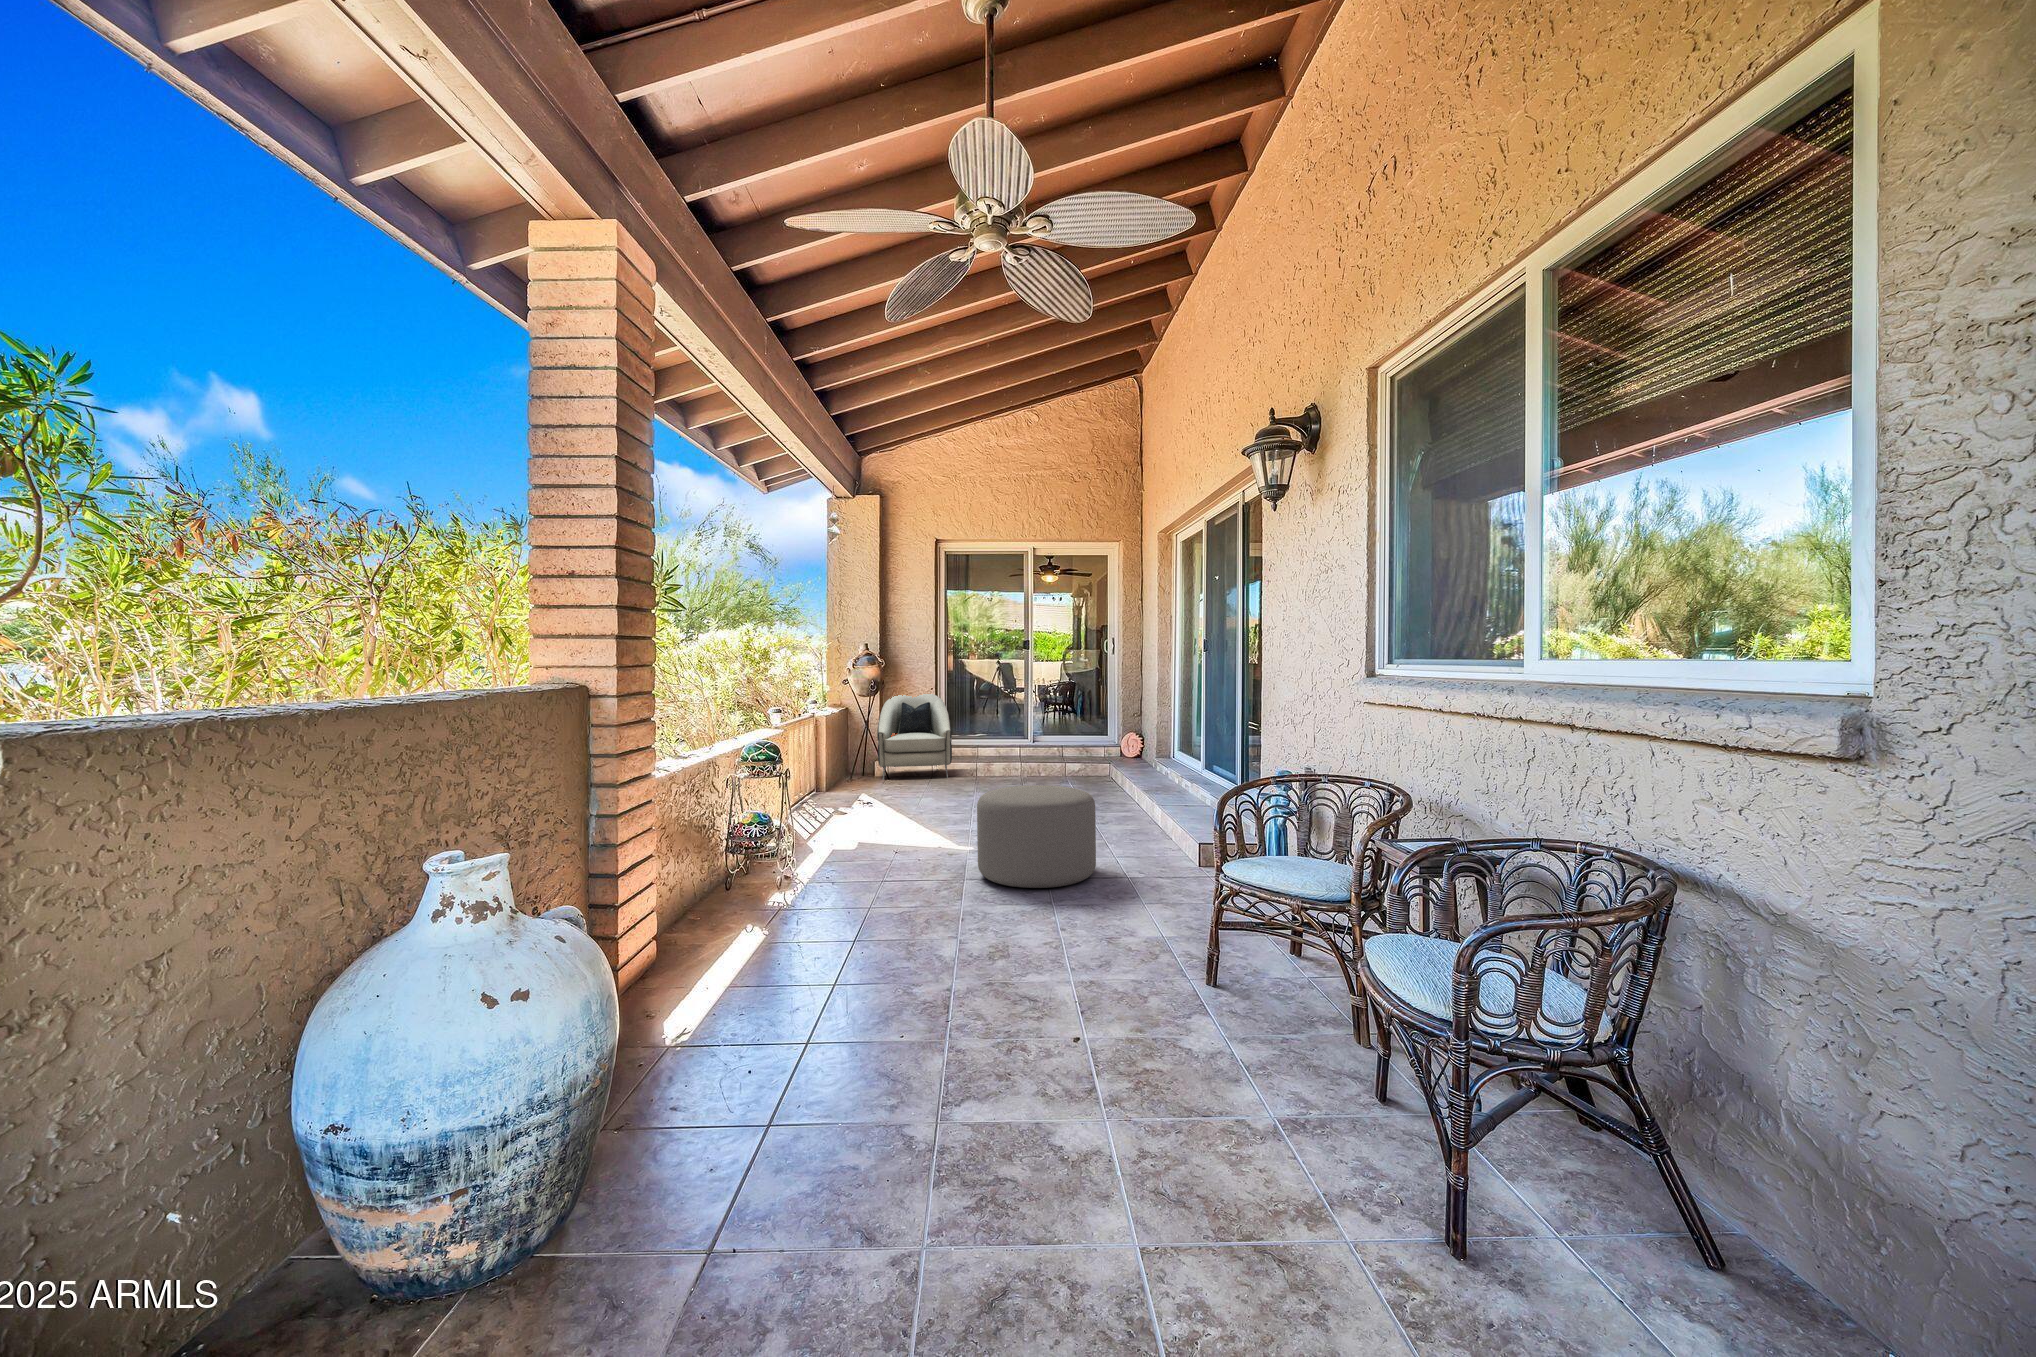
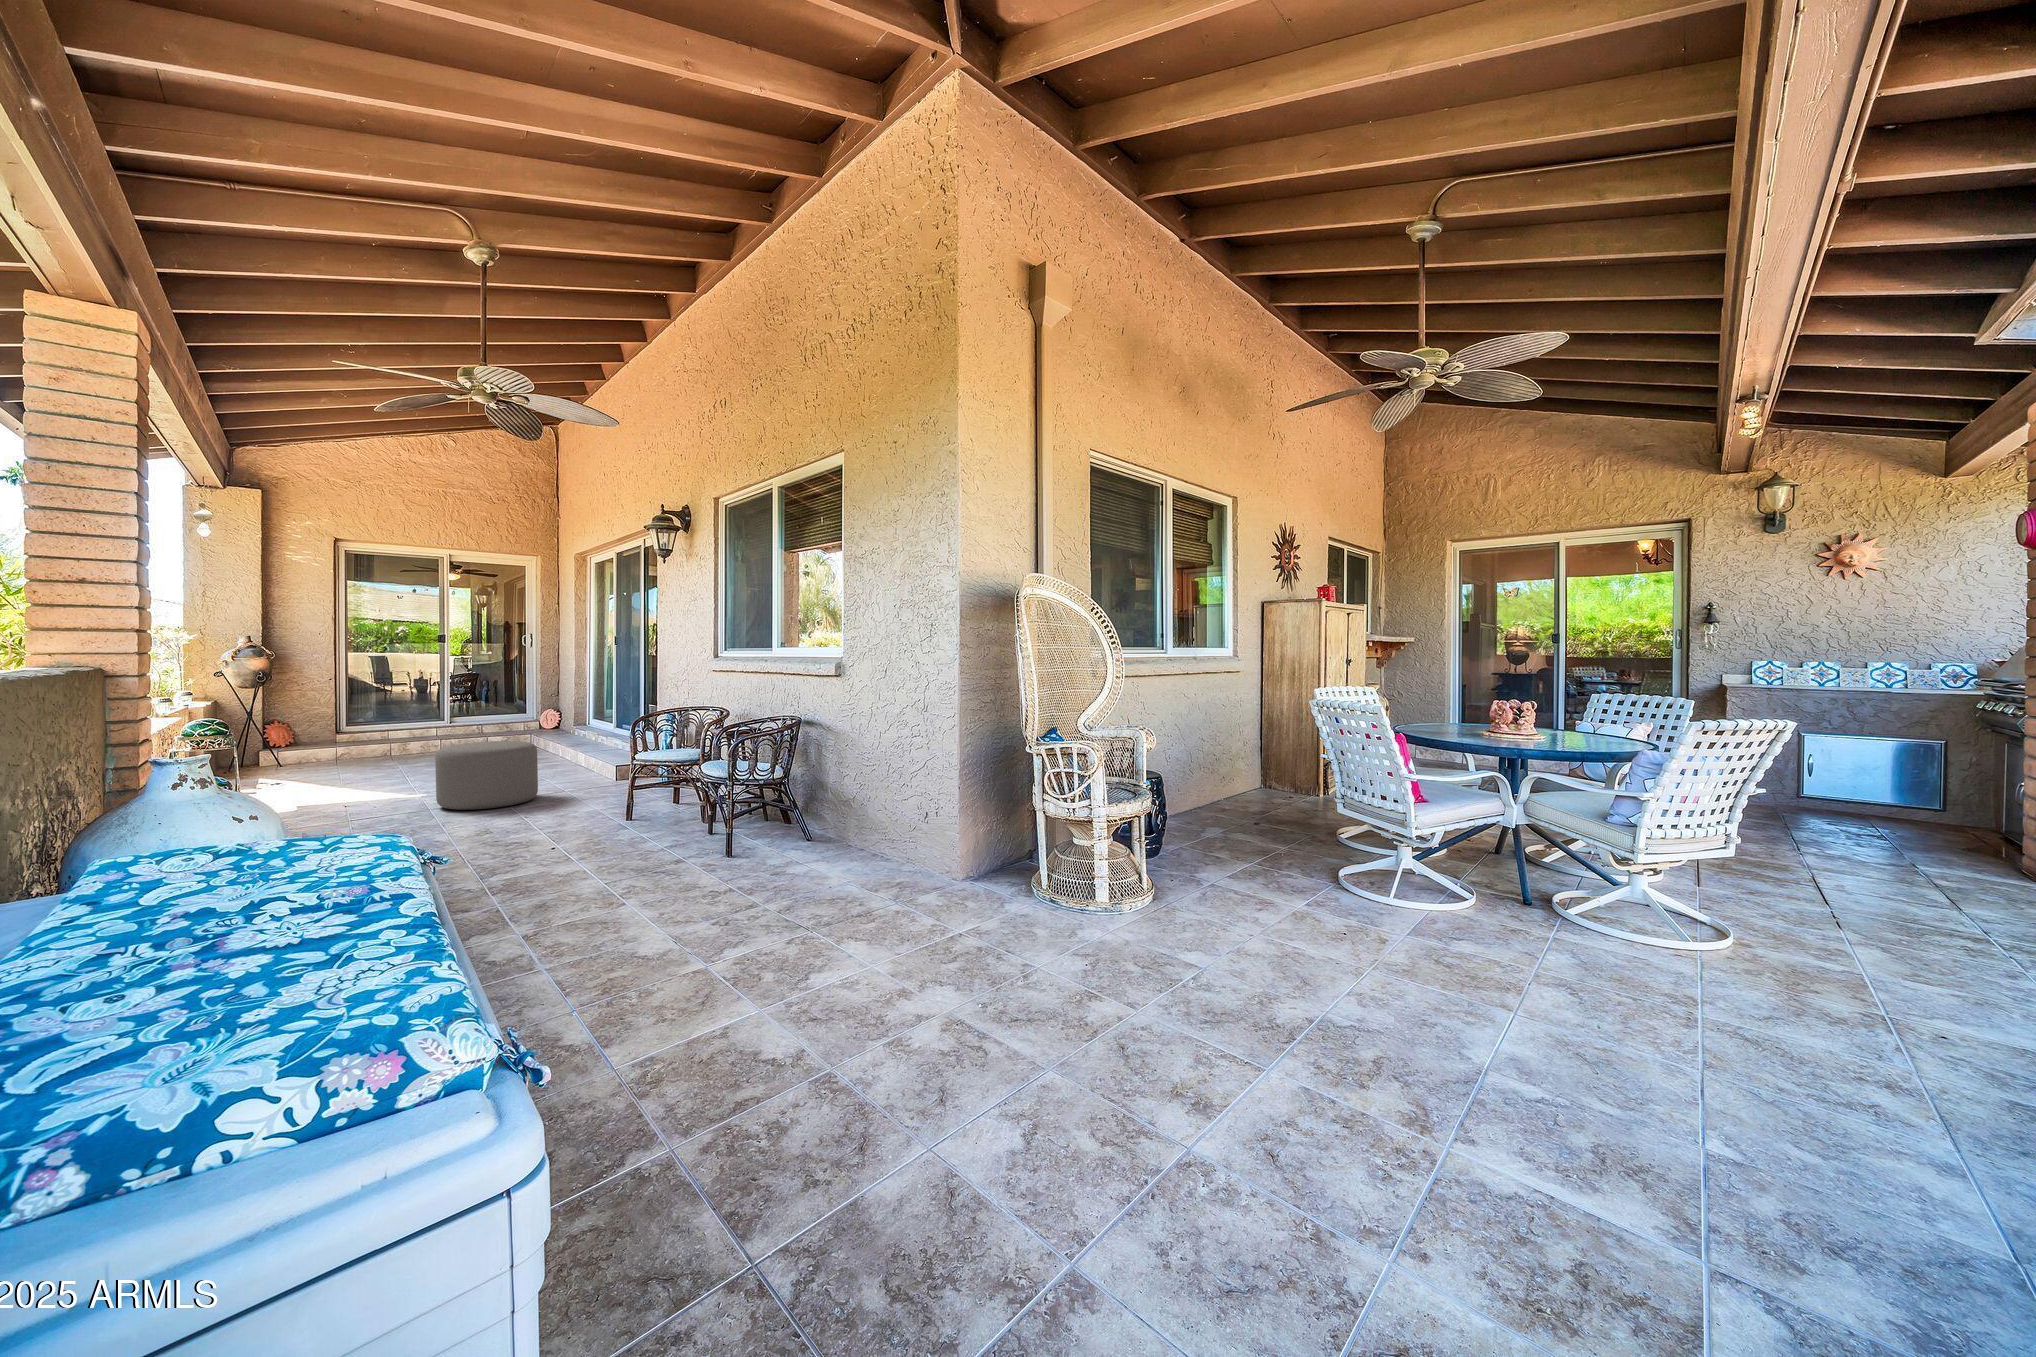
armchair: present [877,694,952,780] -> none [263,665,360,766]

